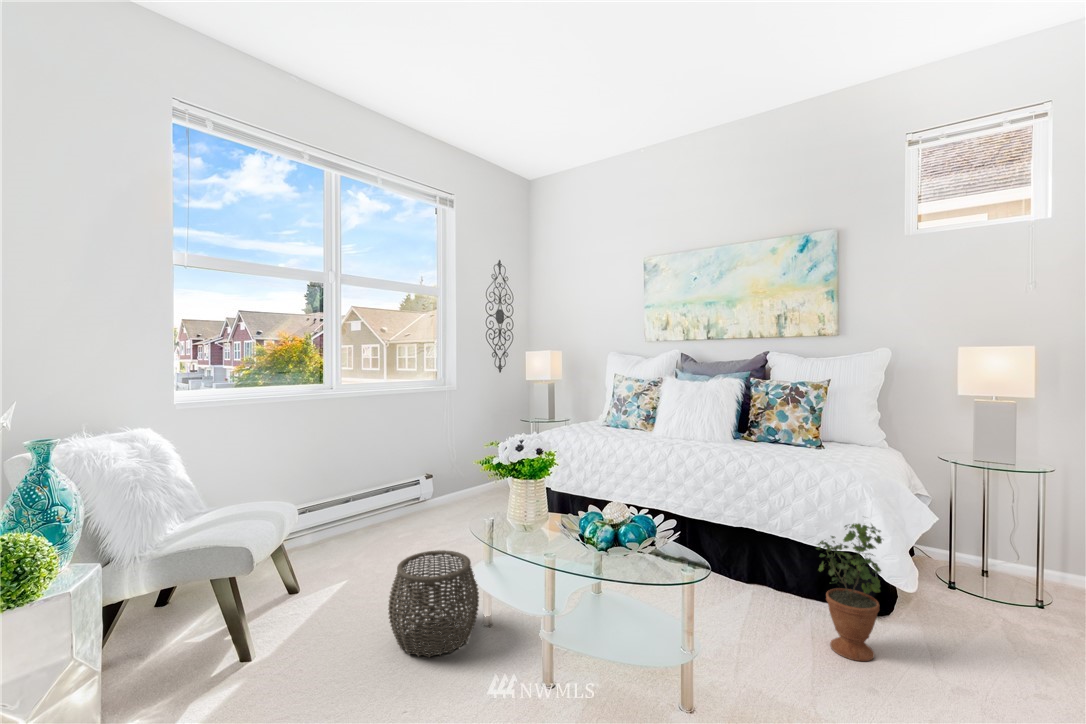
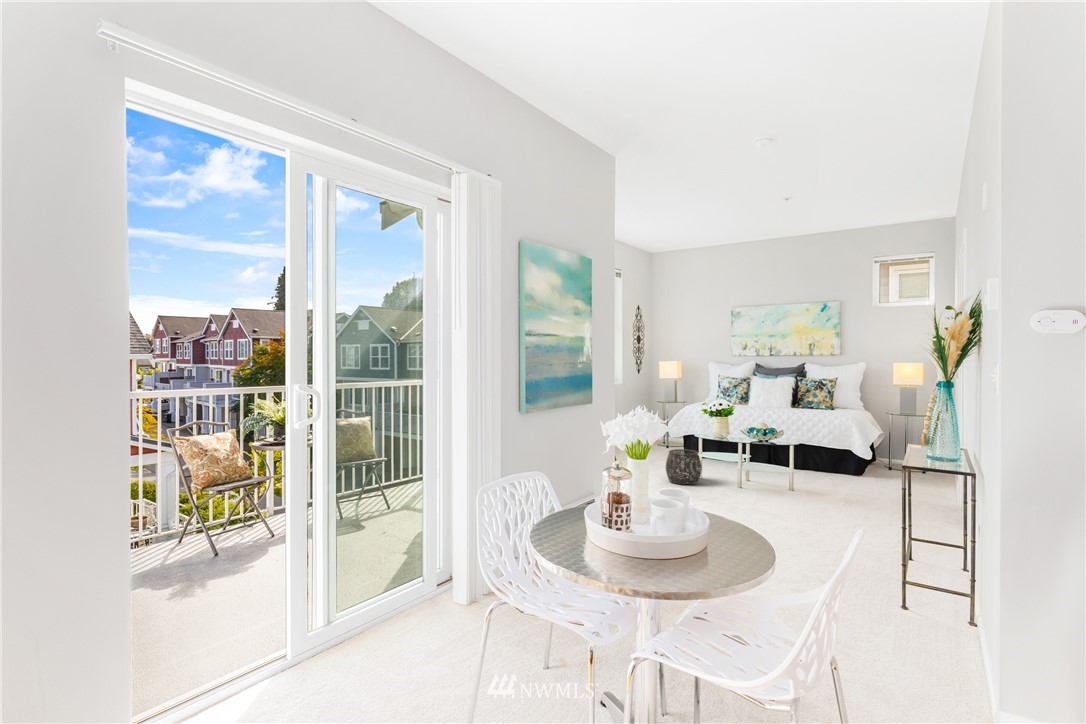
potted plant: present [816,524,882,661] -> none [834,431,860,484]

